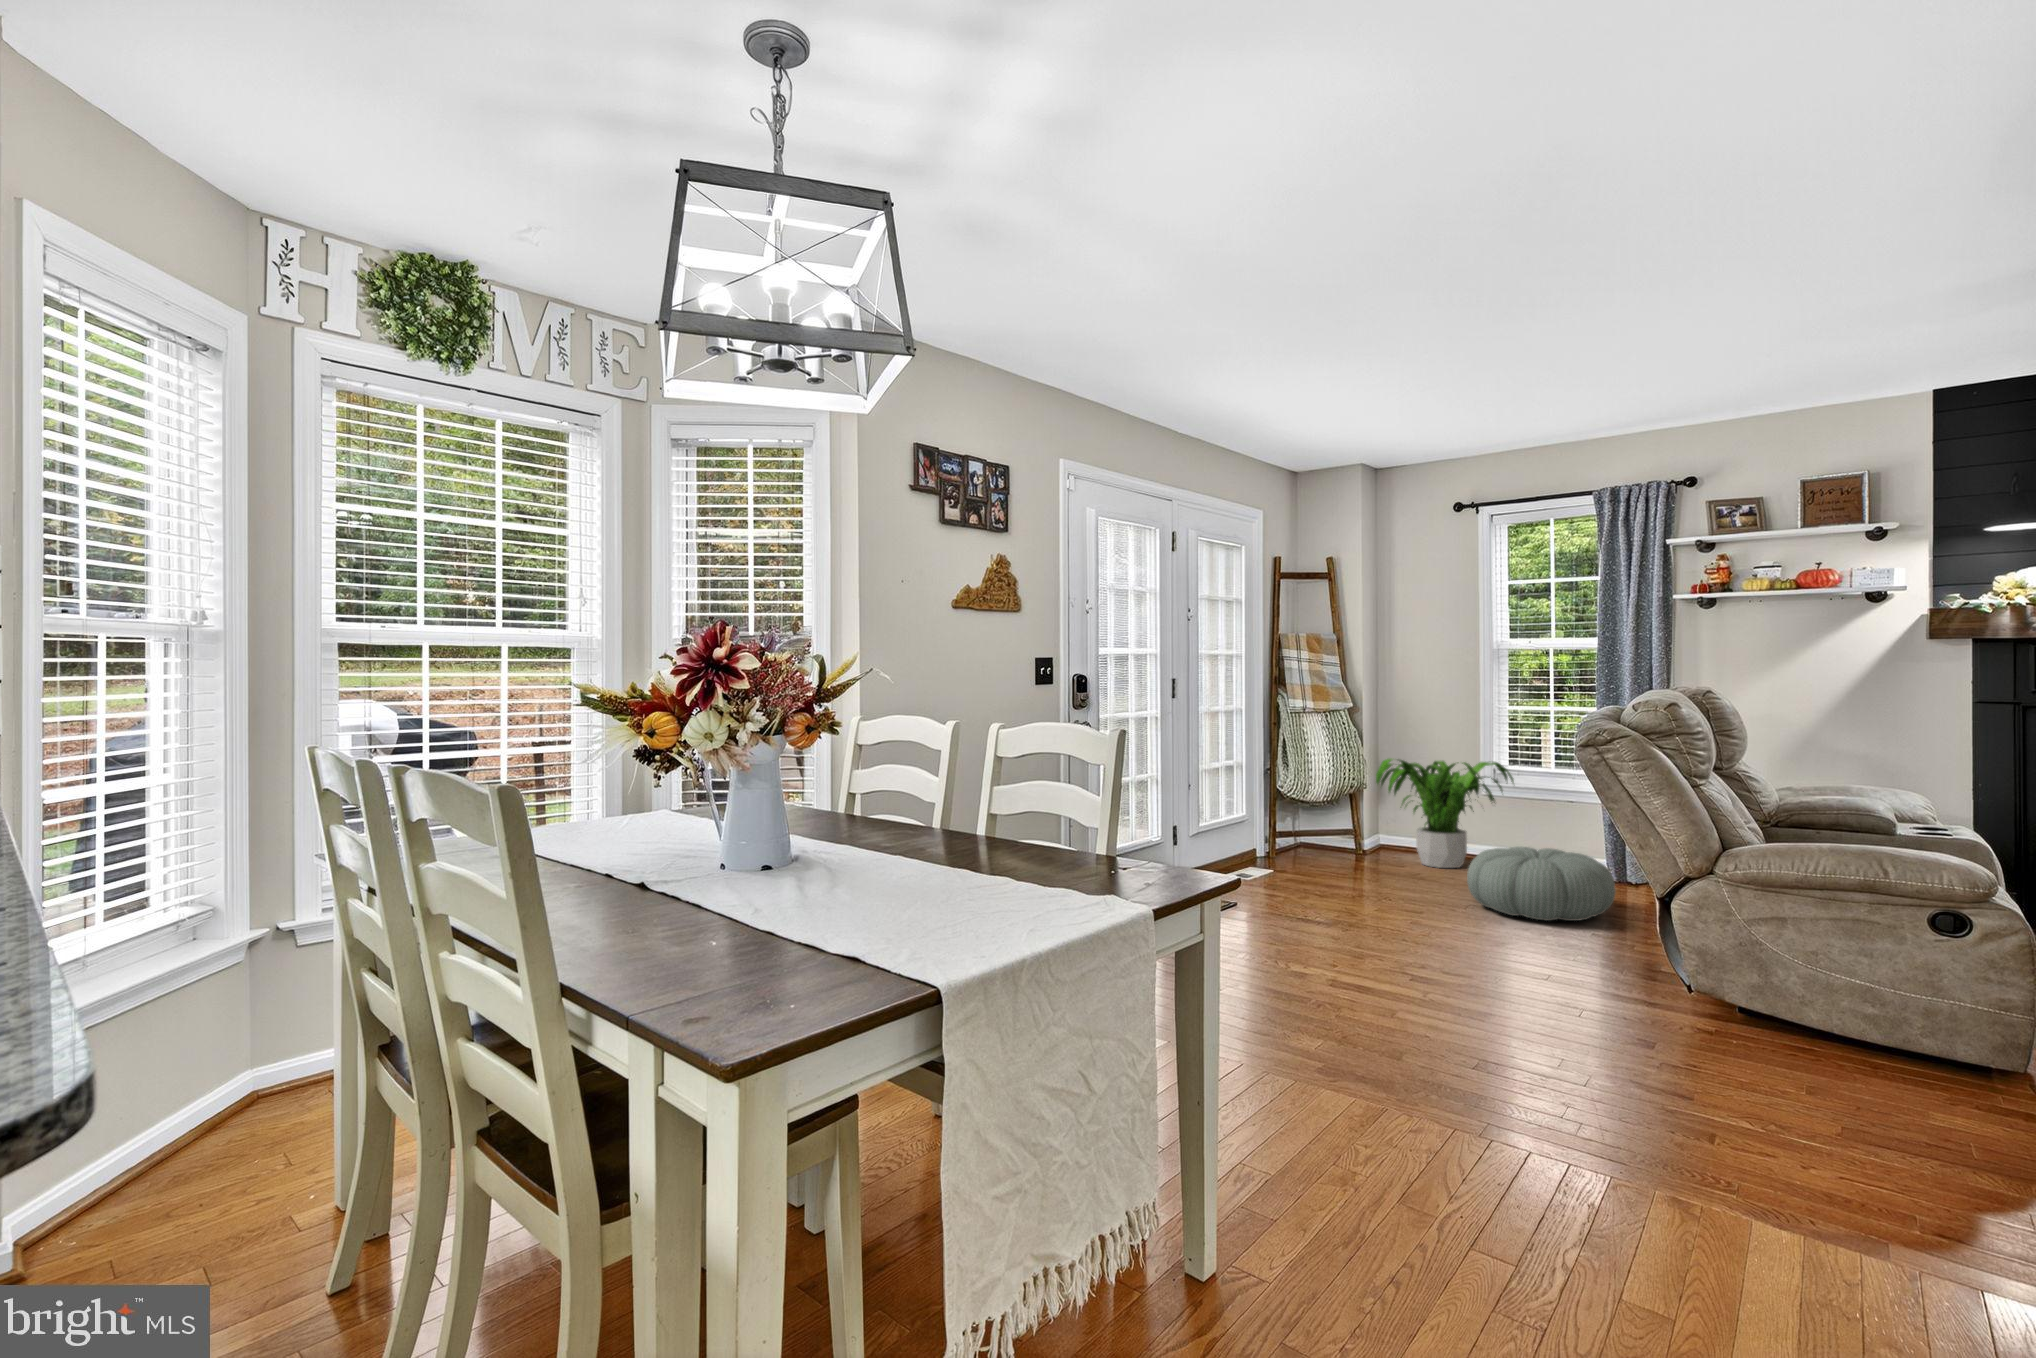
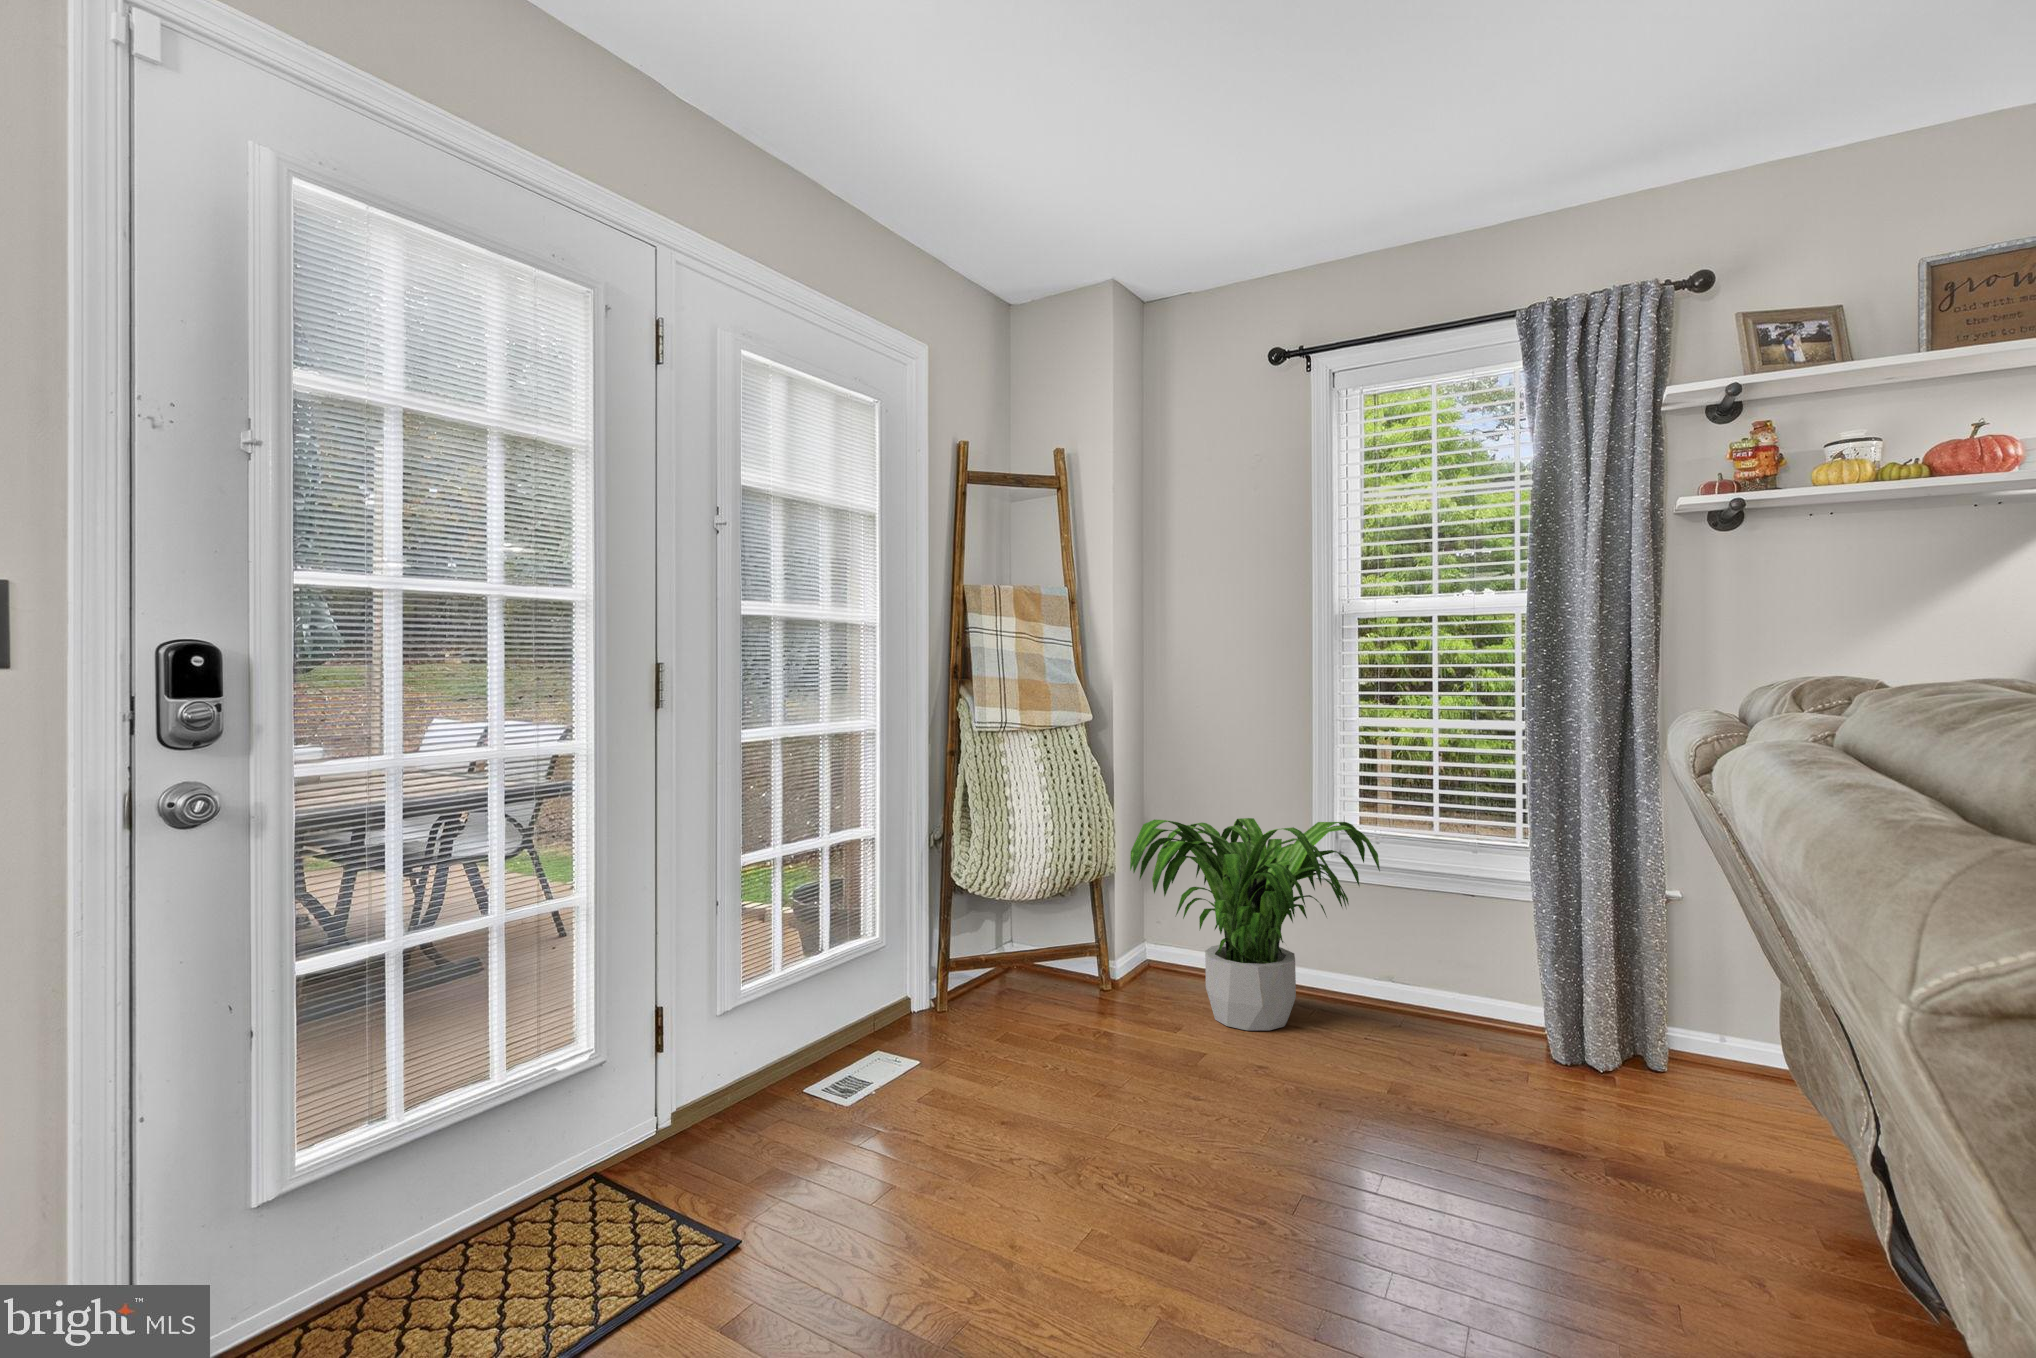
pouf: present [1467,847,1616,921] -> none [1310,1023,1641,1246]

